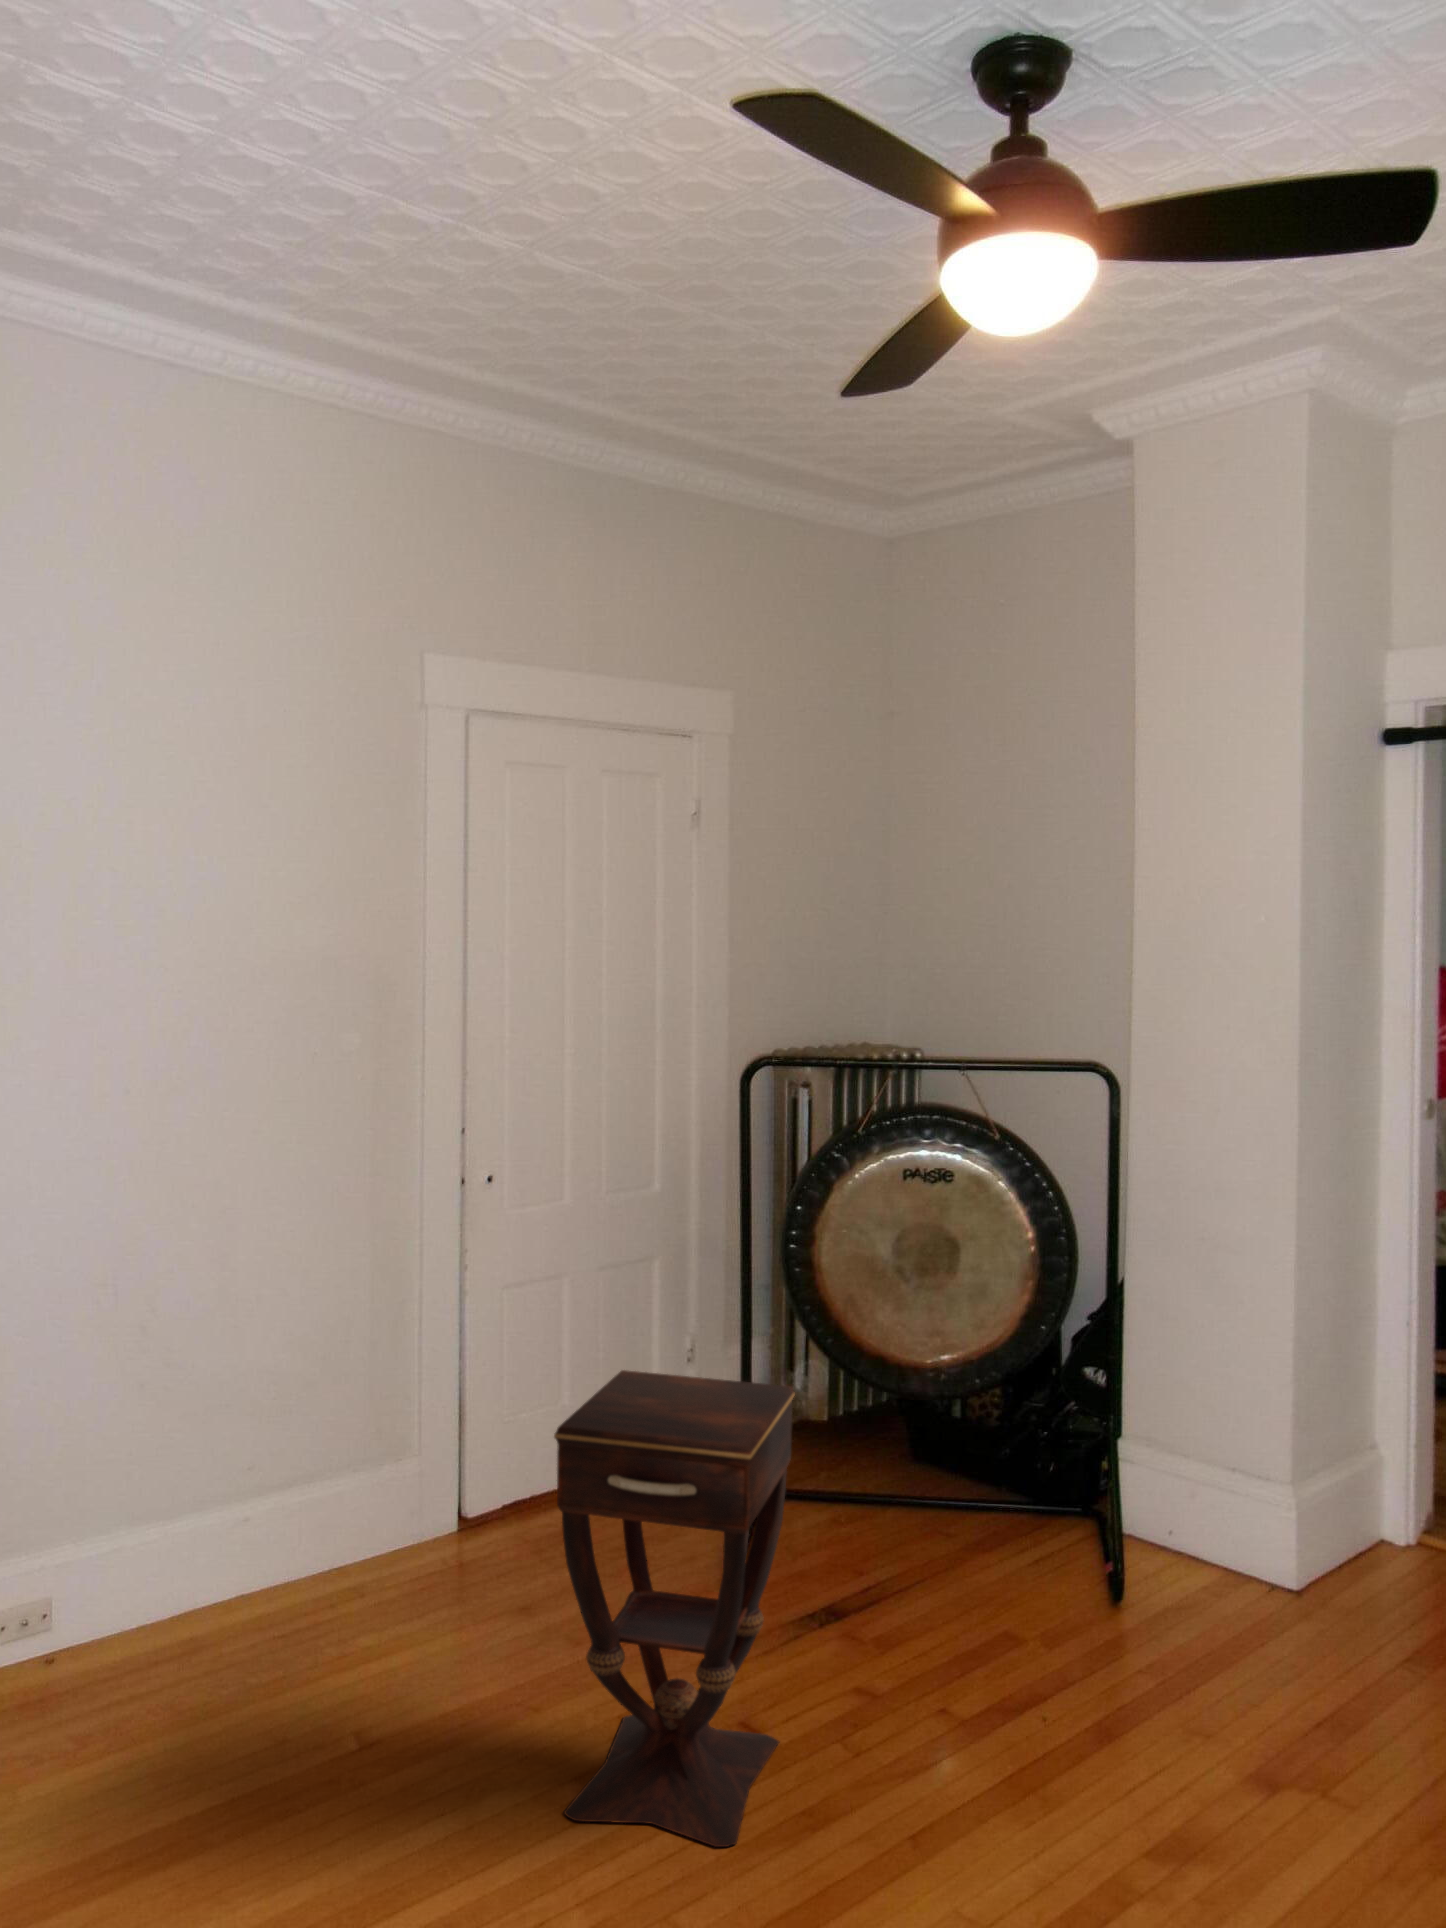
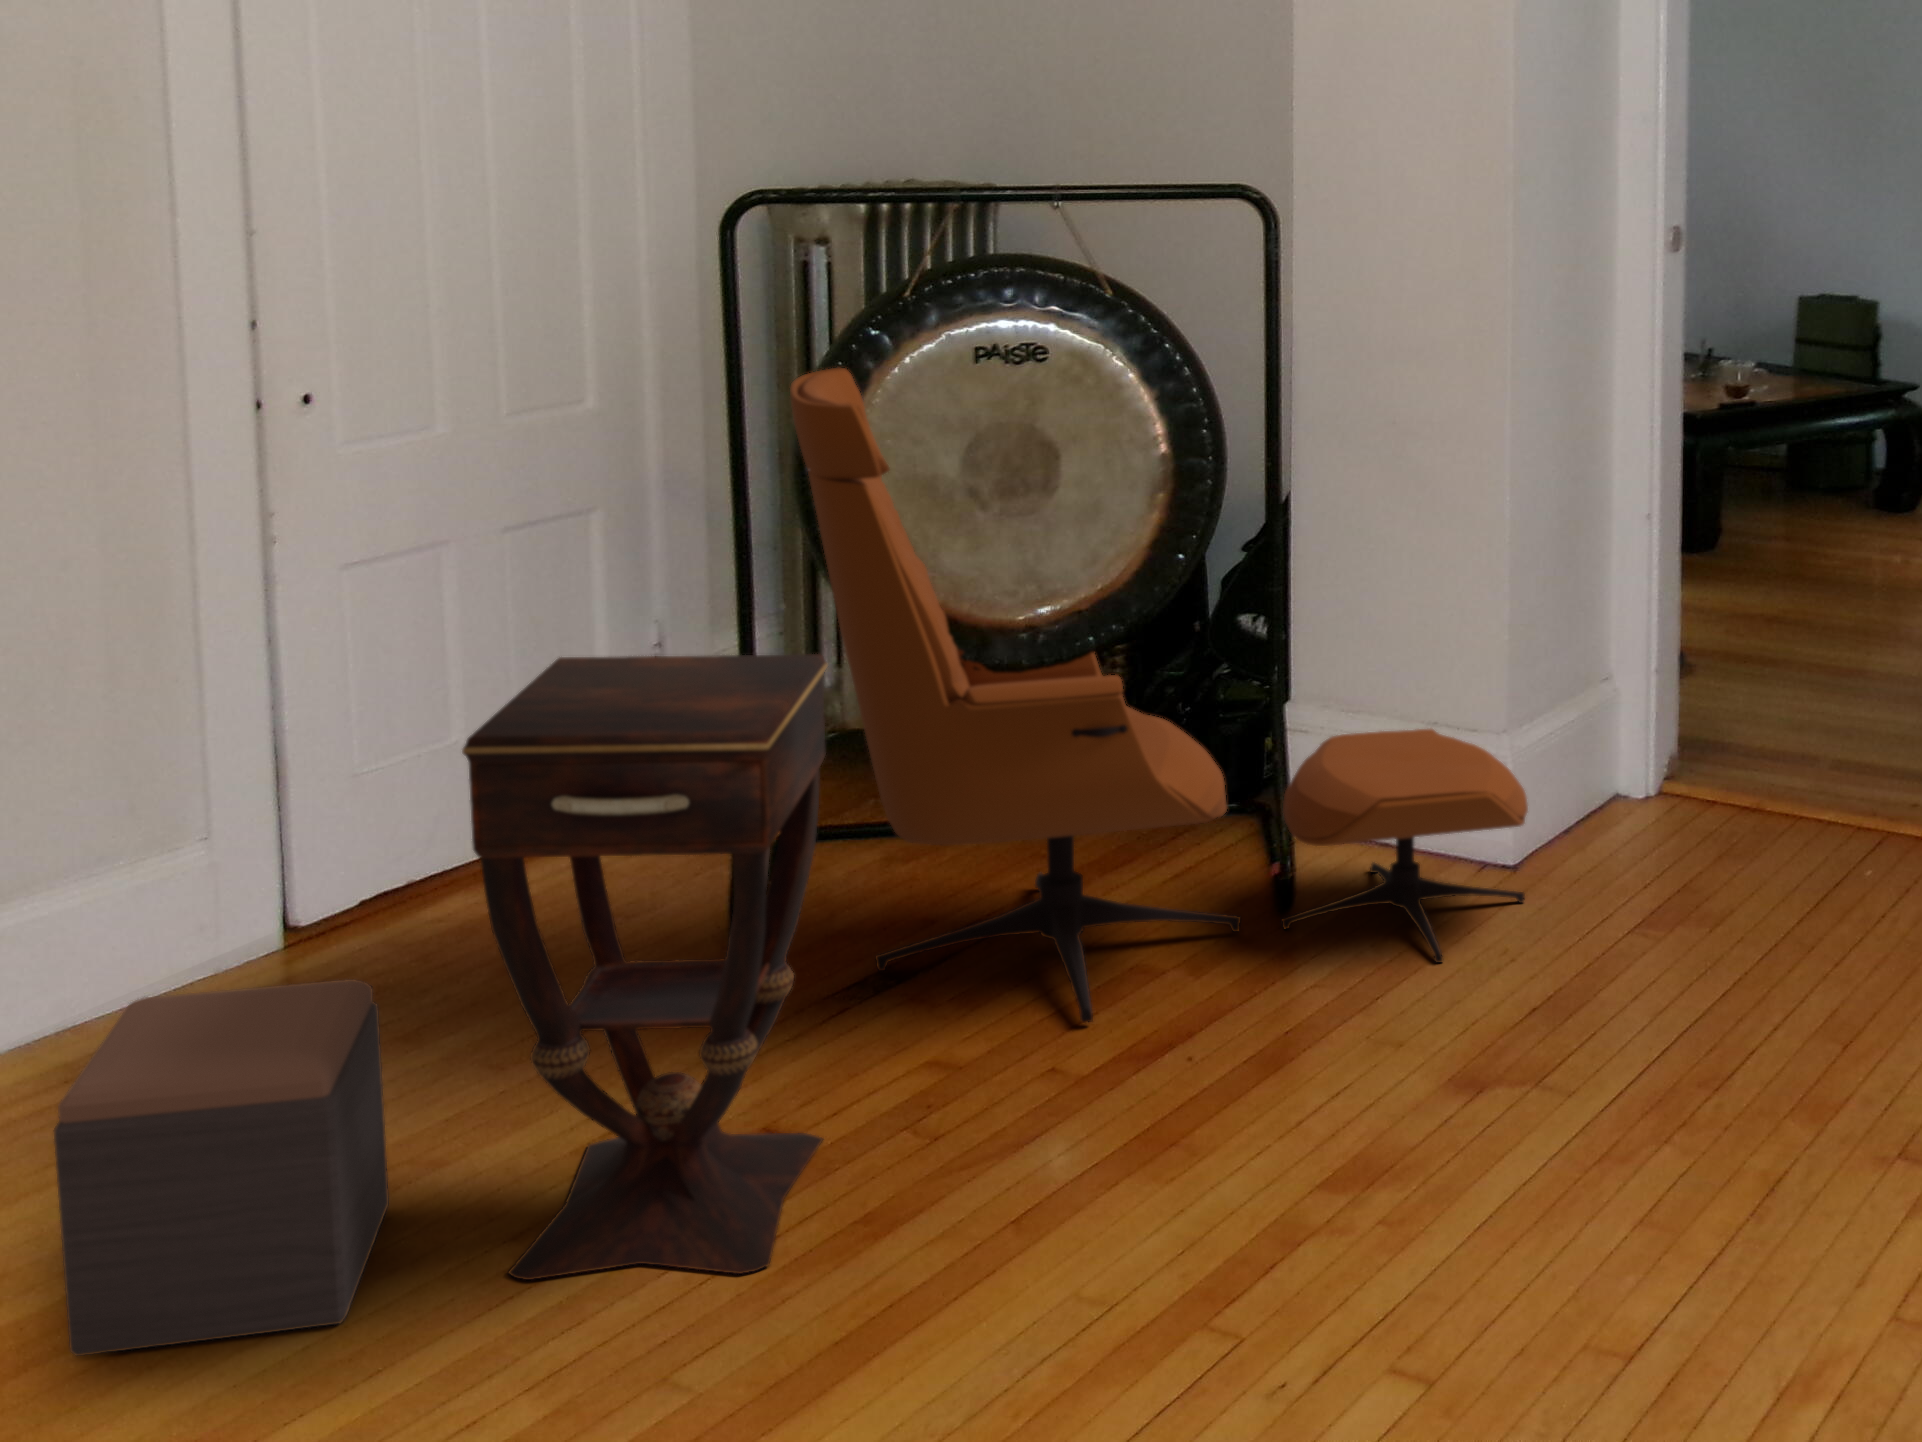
lounge chair: none [780,1177,1314,1677] -> present [790,368,1528,1023]
footstool: none [296,1573,497,1831] -> present [54,979,389,1356]

